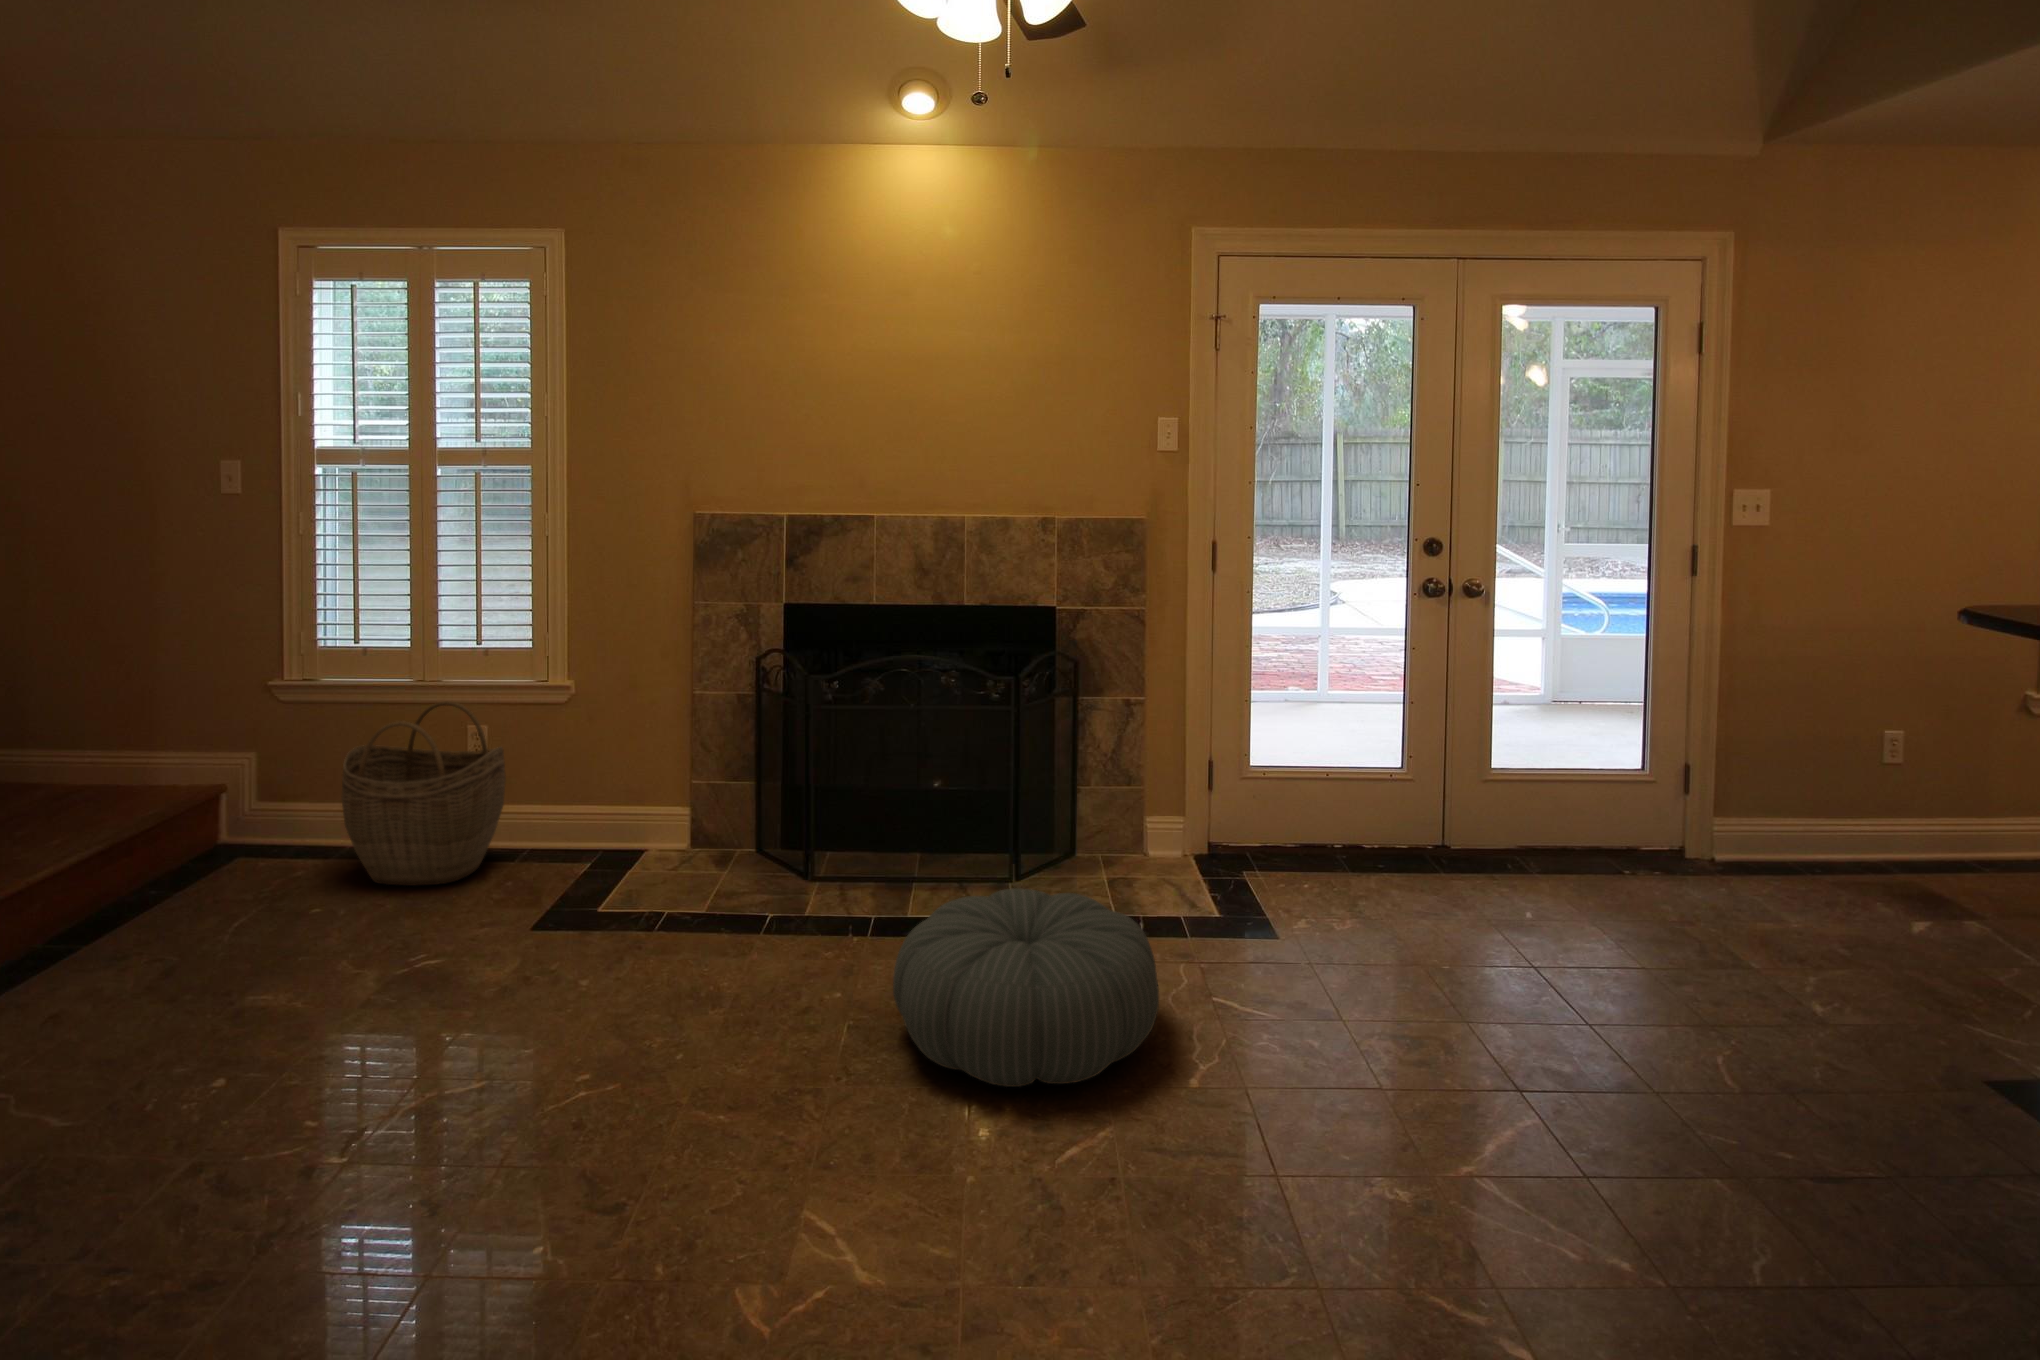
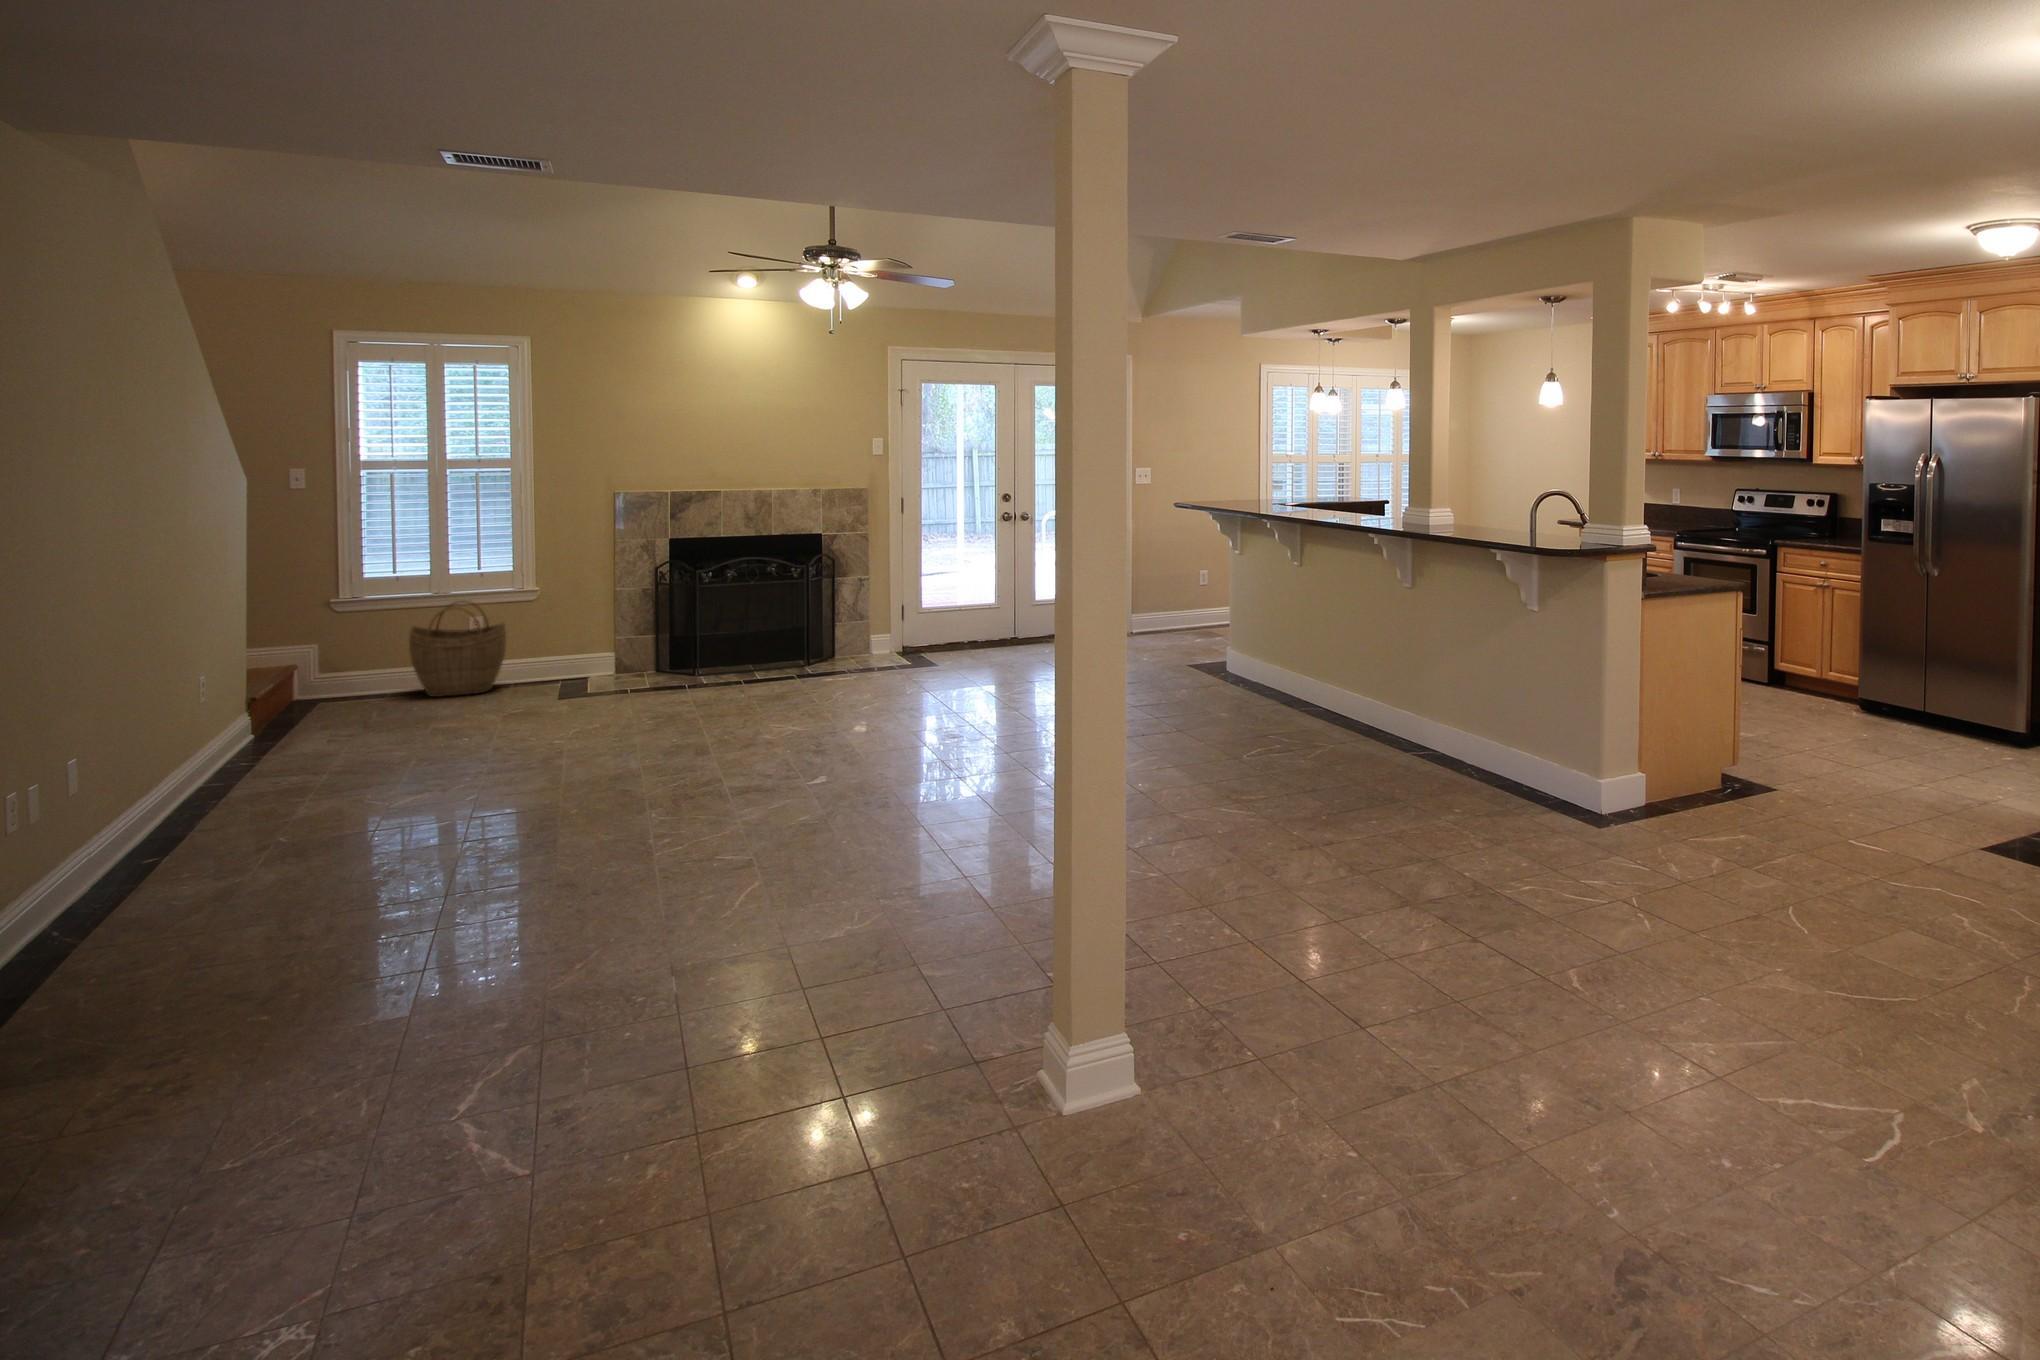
pouf: present [893,888,1159,1087] -> none [770,644,884,702]

